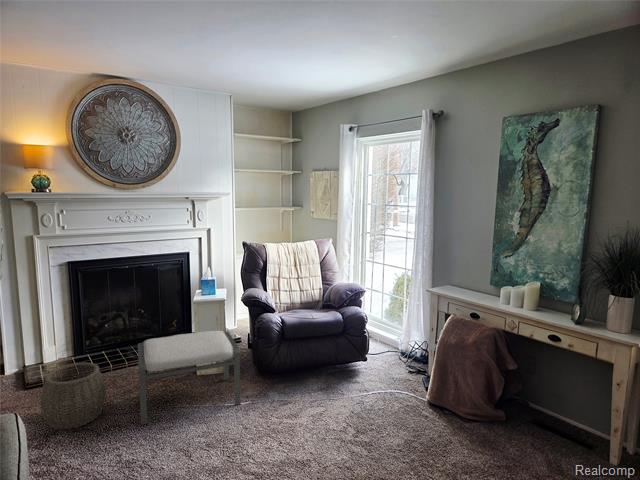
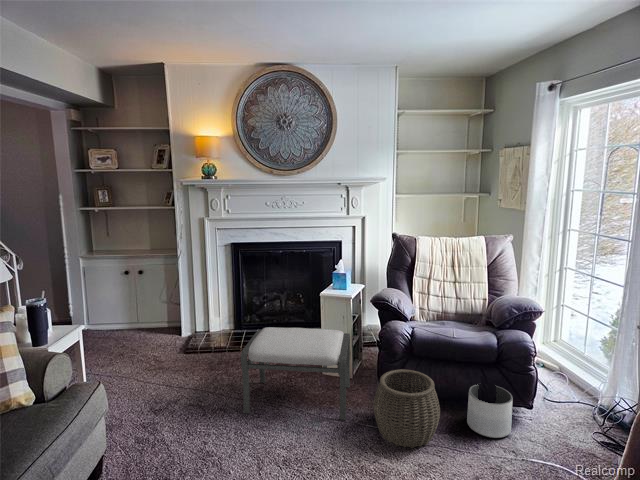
planter: none [329,349,359,386] -> present [467,384,513,438]
woven basket: present [41,363,106,430] -> present [373,369,440,448]

